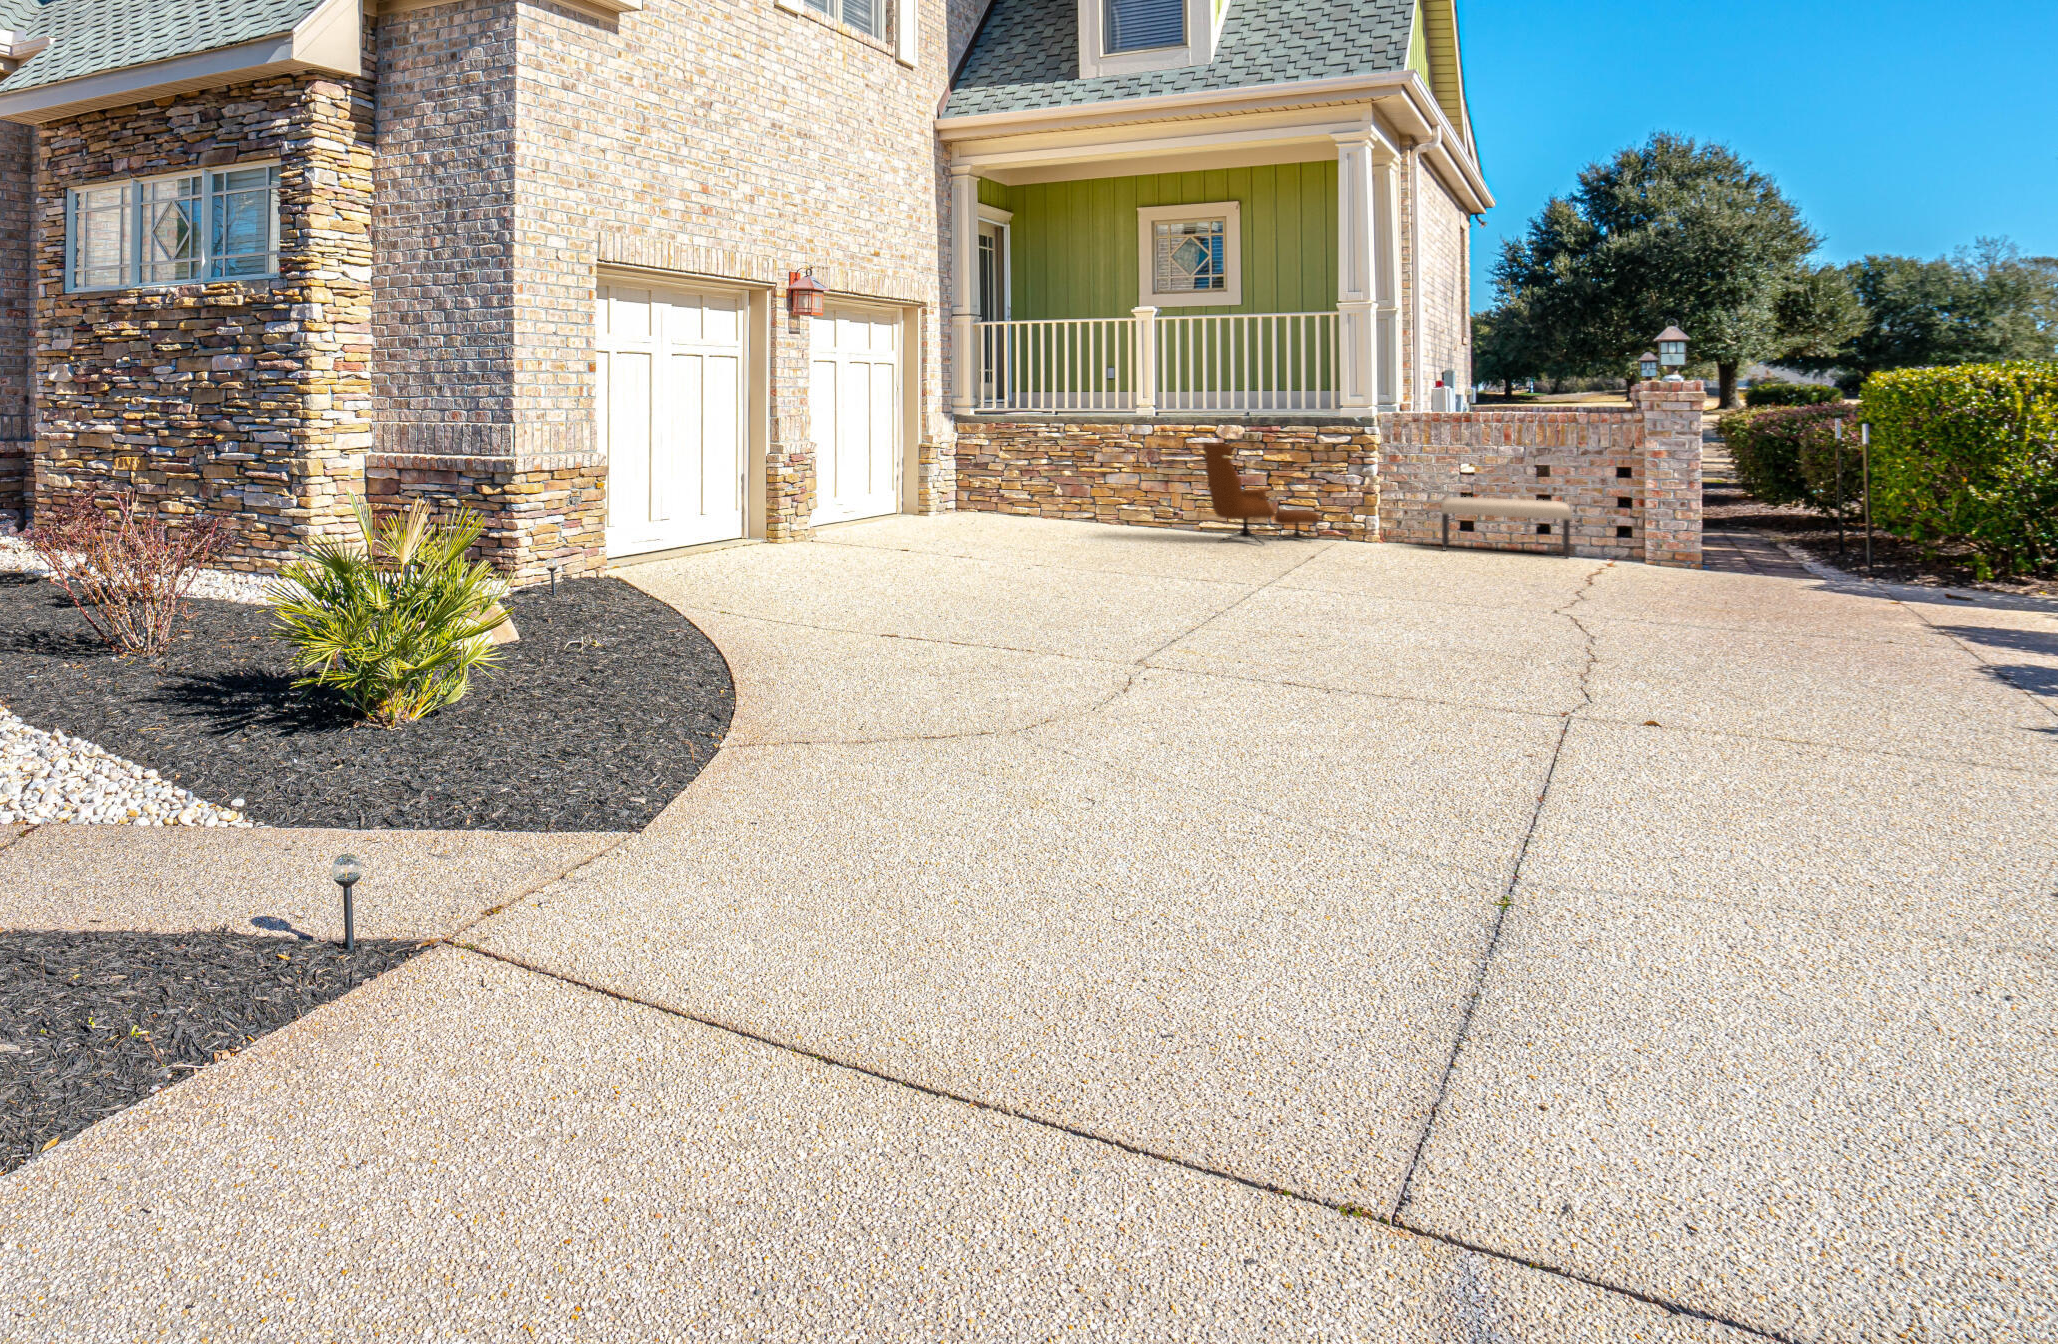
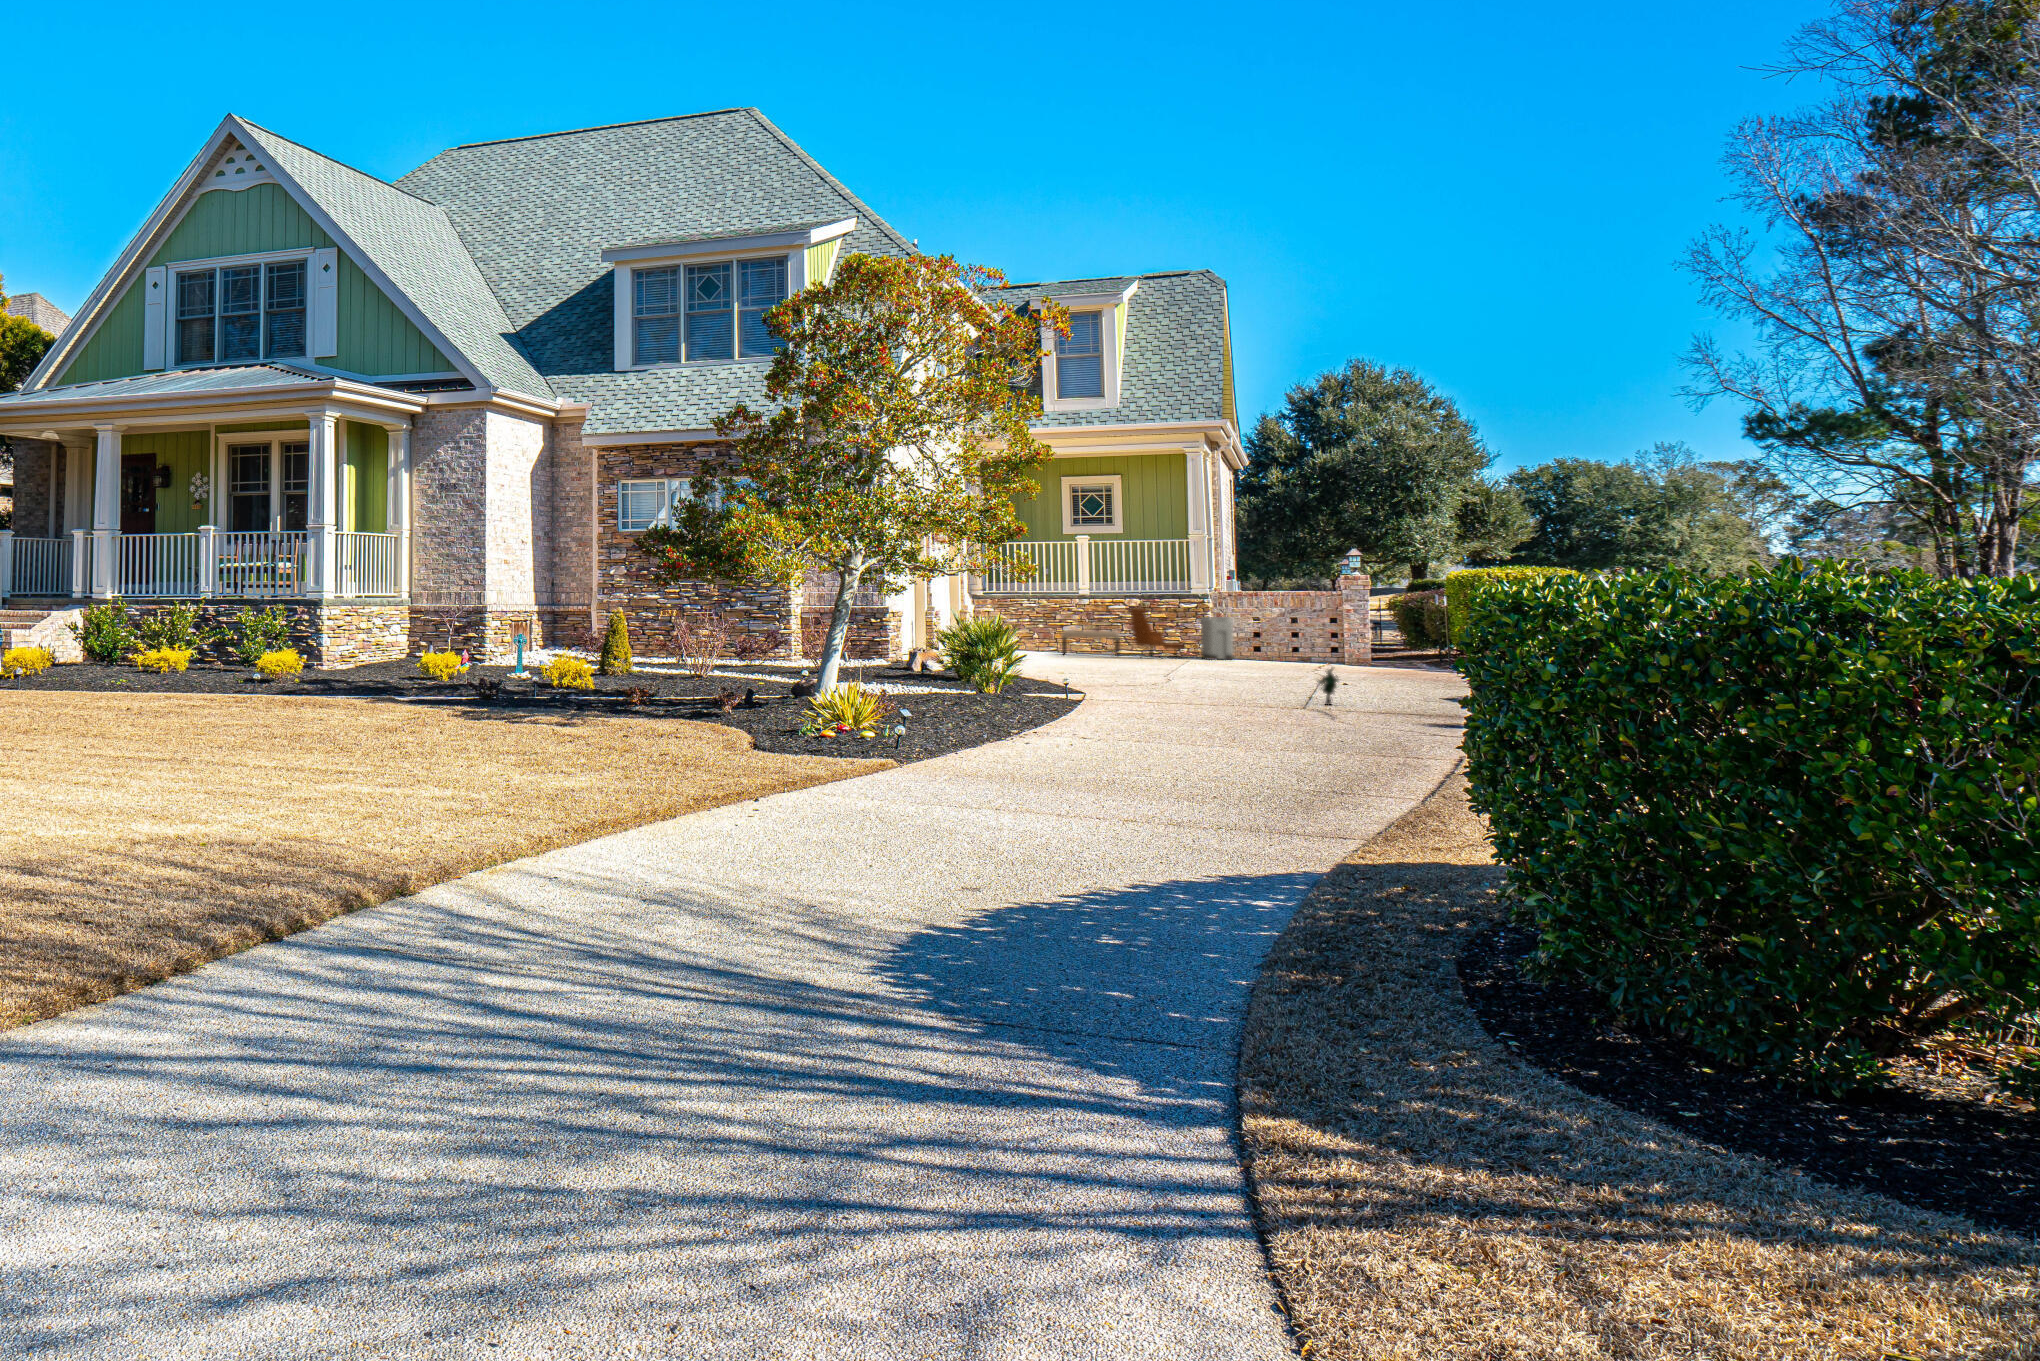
trash can: none [1350,461,1413,549] -> present [1201,617,1233,660]
bench: present [1440,497,1572,558] -> present [1061,630,1120,655]
decorative plant: none [1555,934,1719,1194] -> present [1317,668,1339,705]

